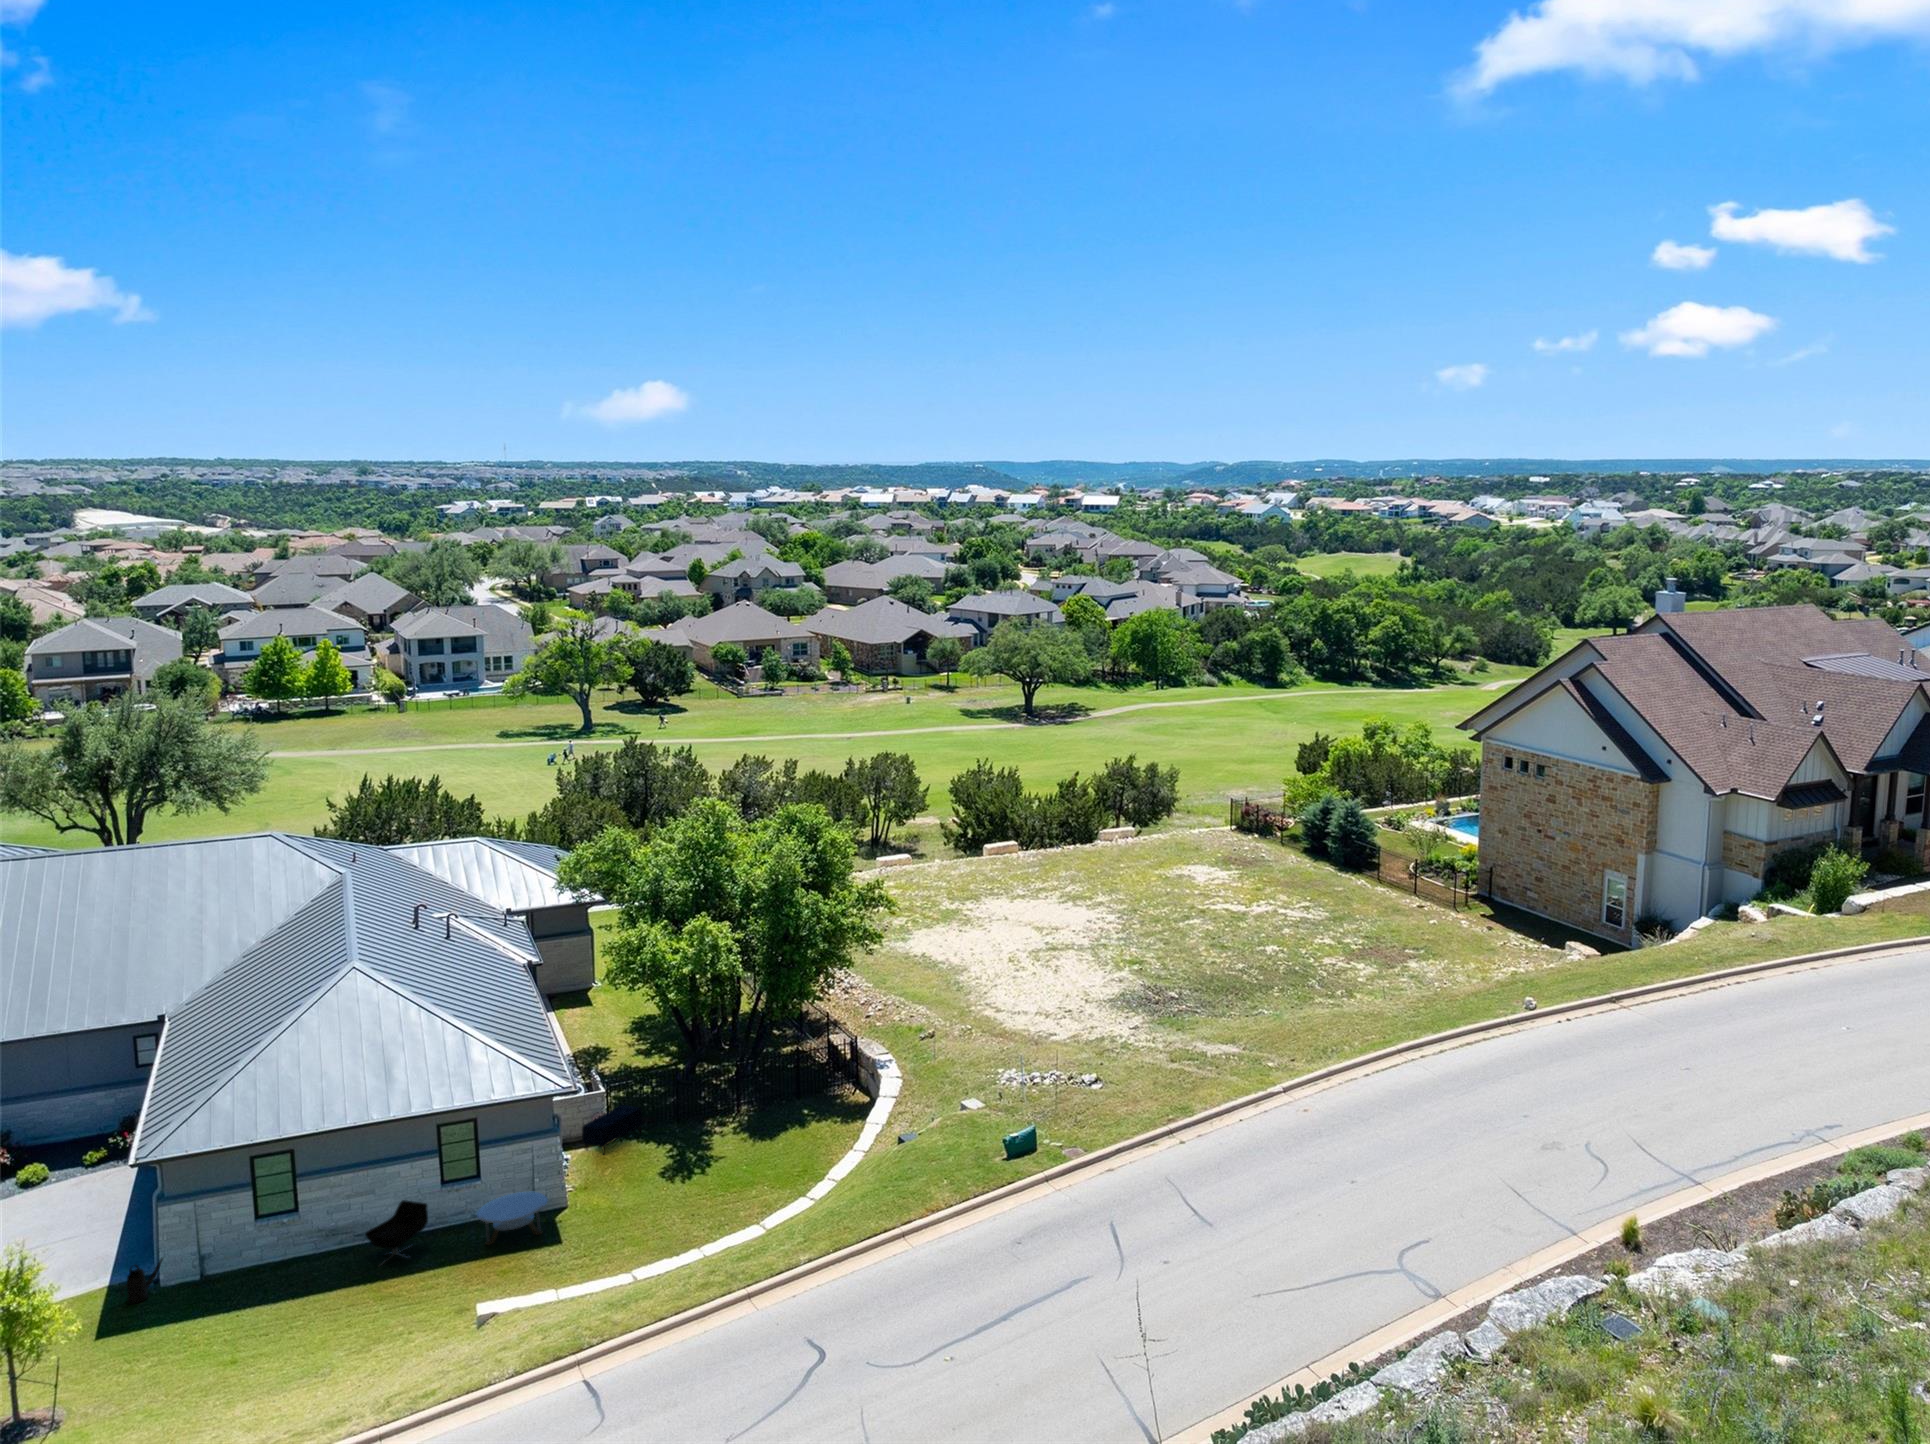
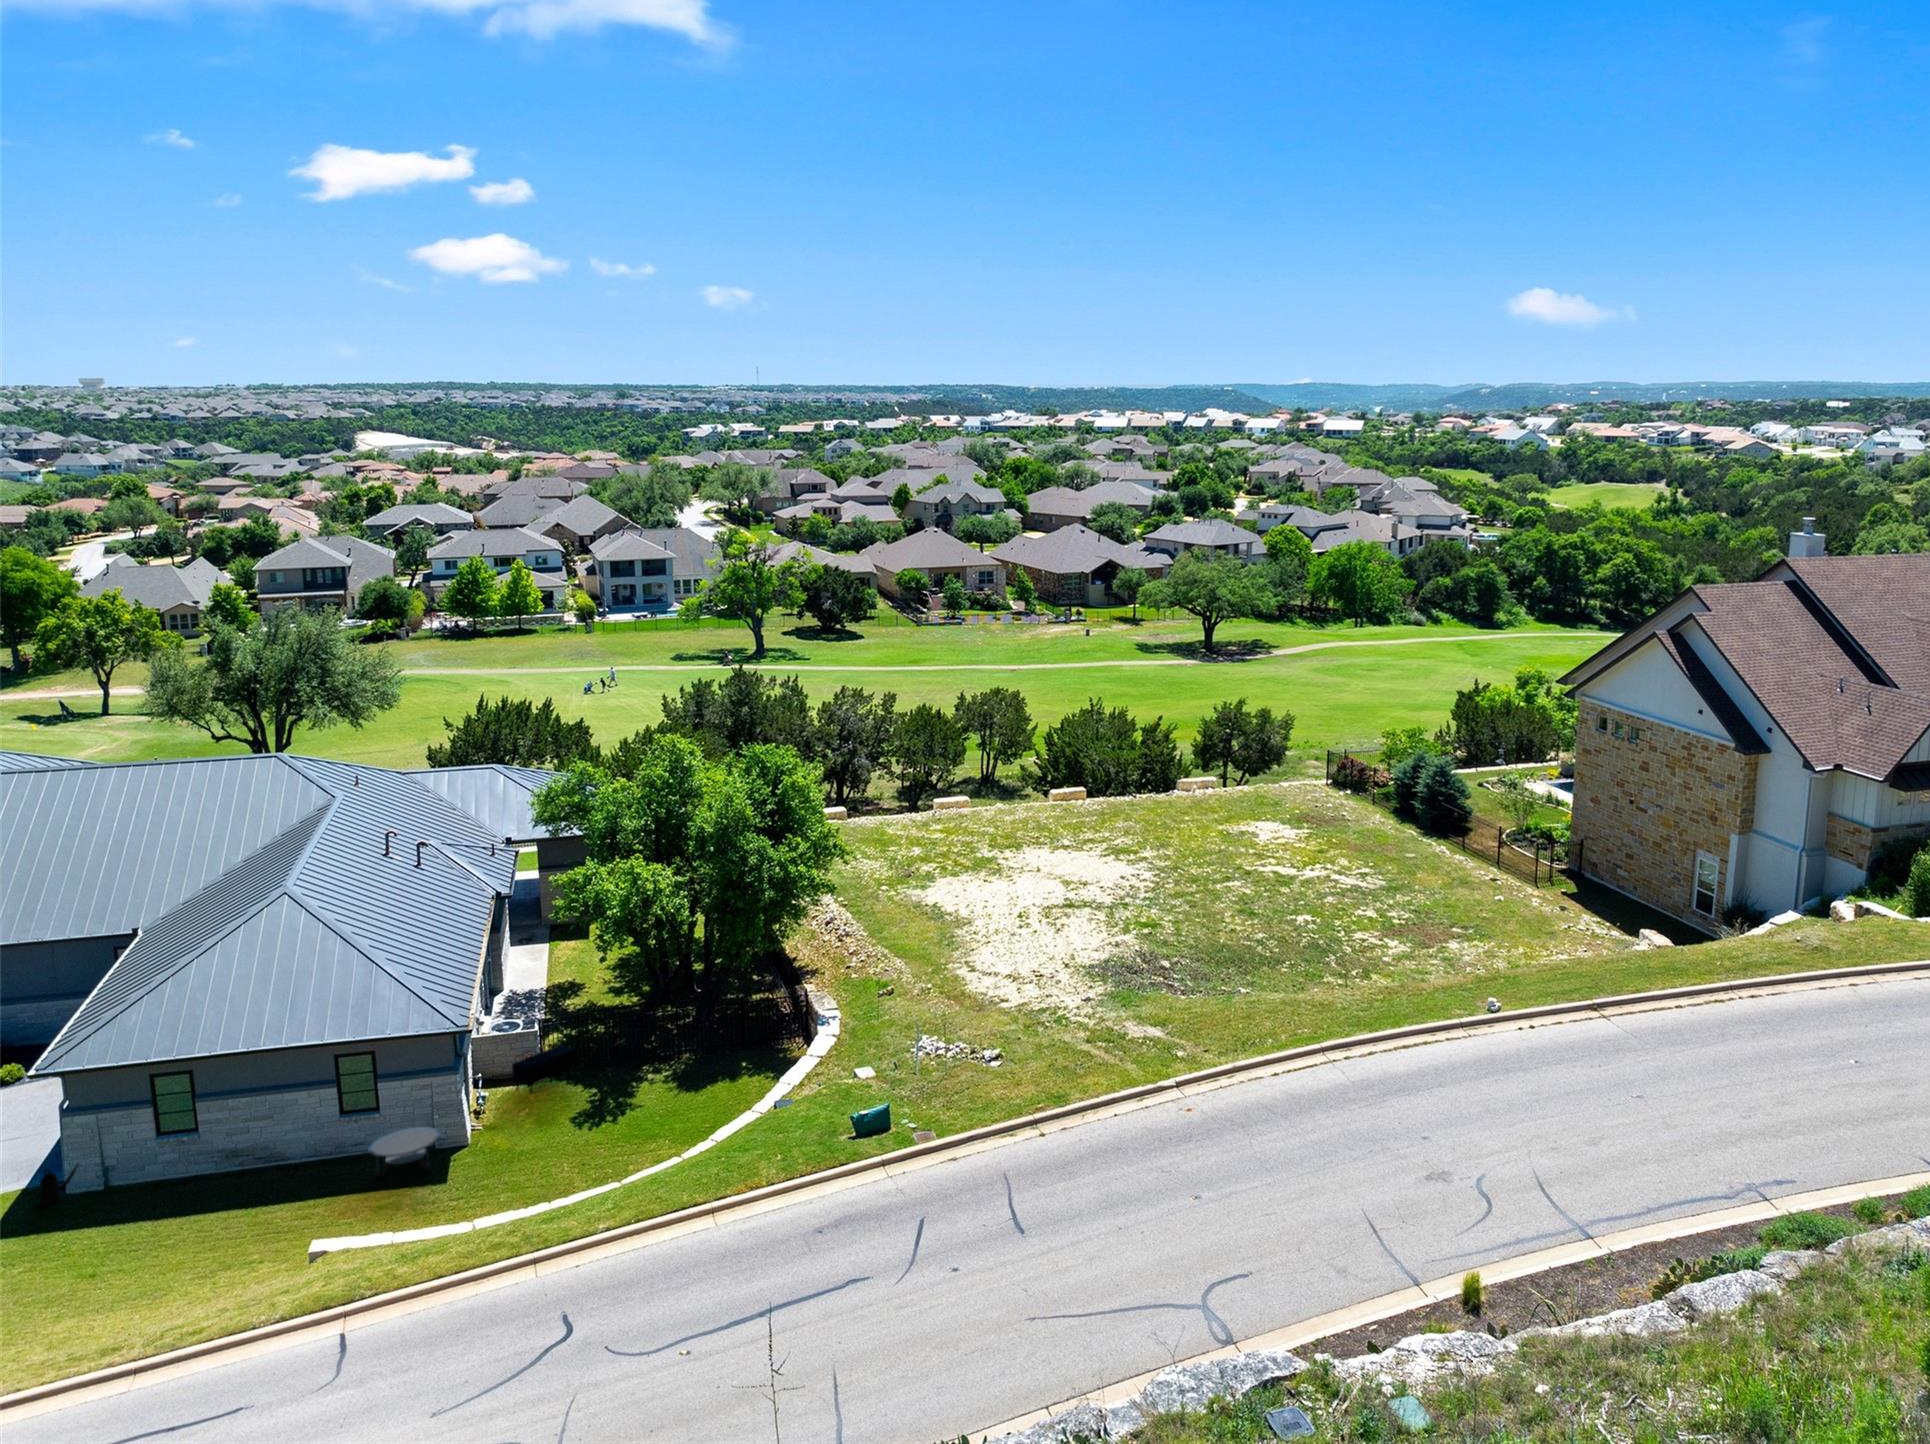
lounge chair: present [365,1200,428,1258] -> none [262,1127,323,1190]

